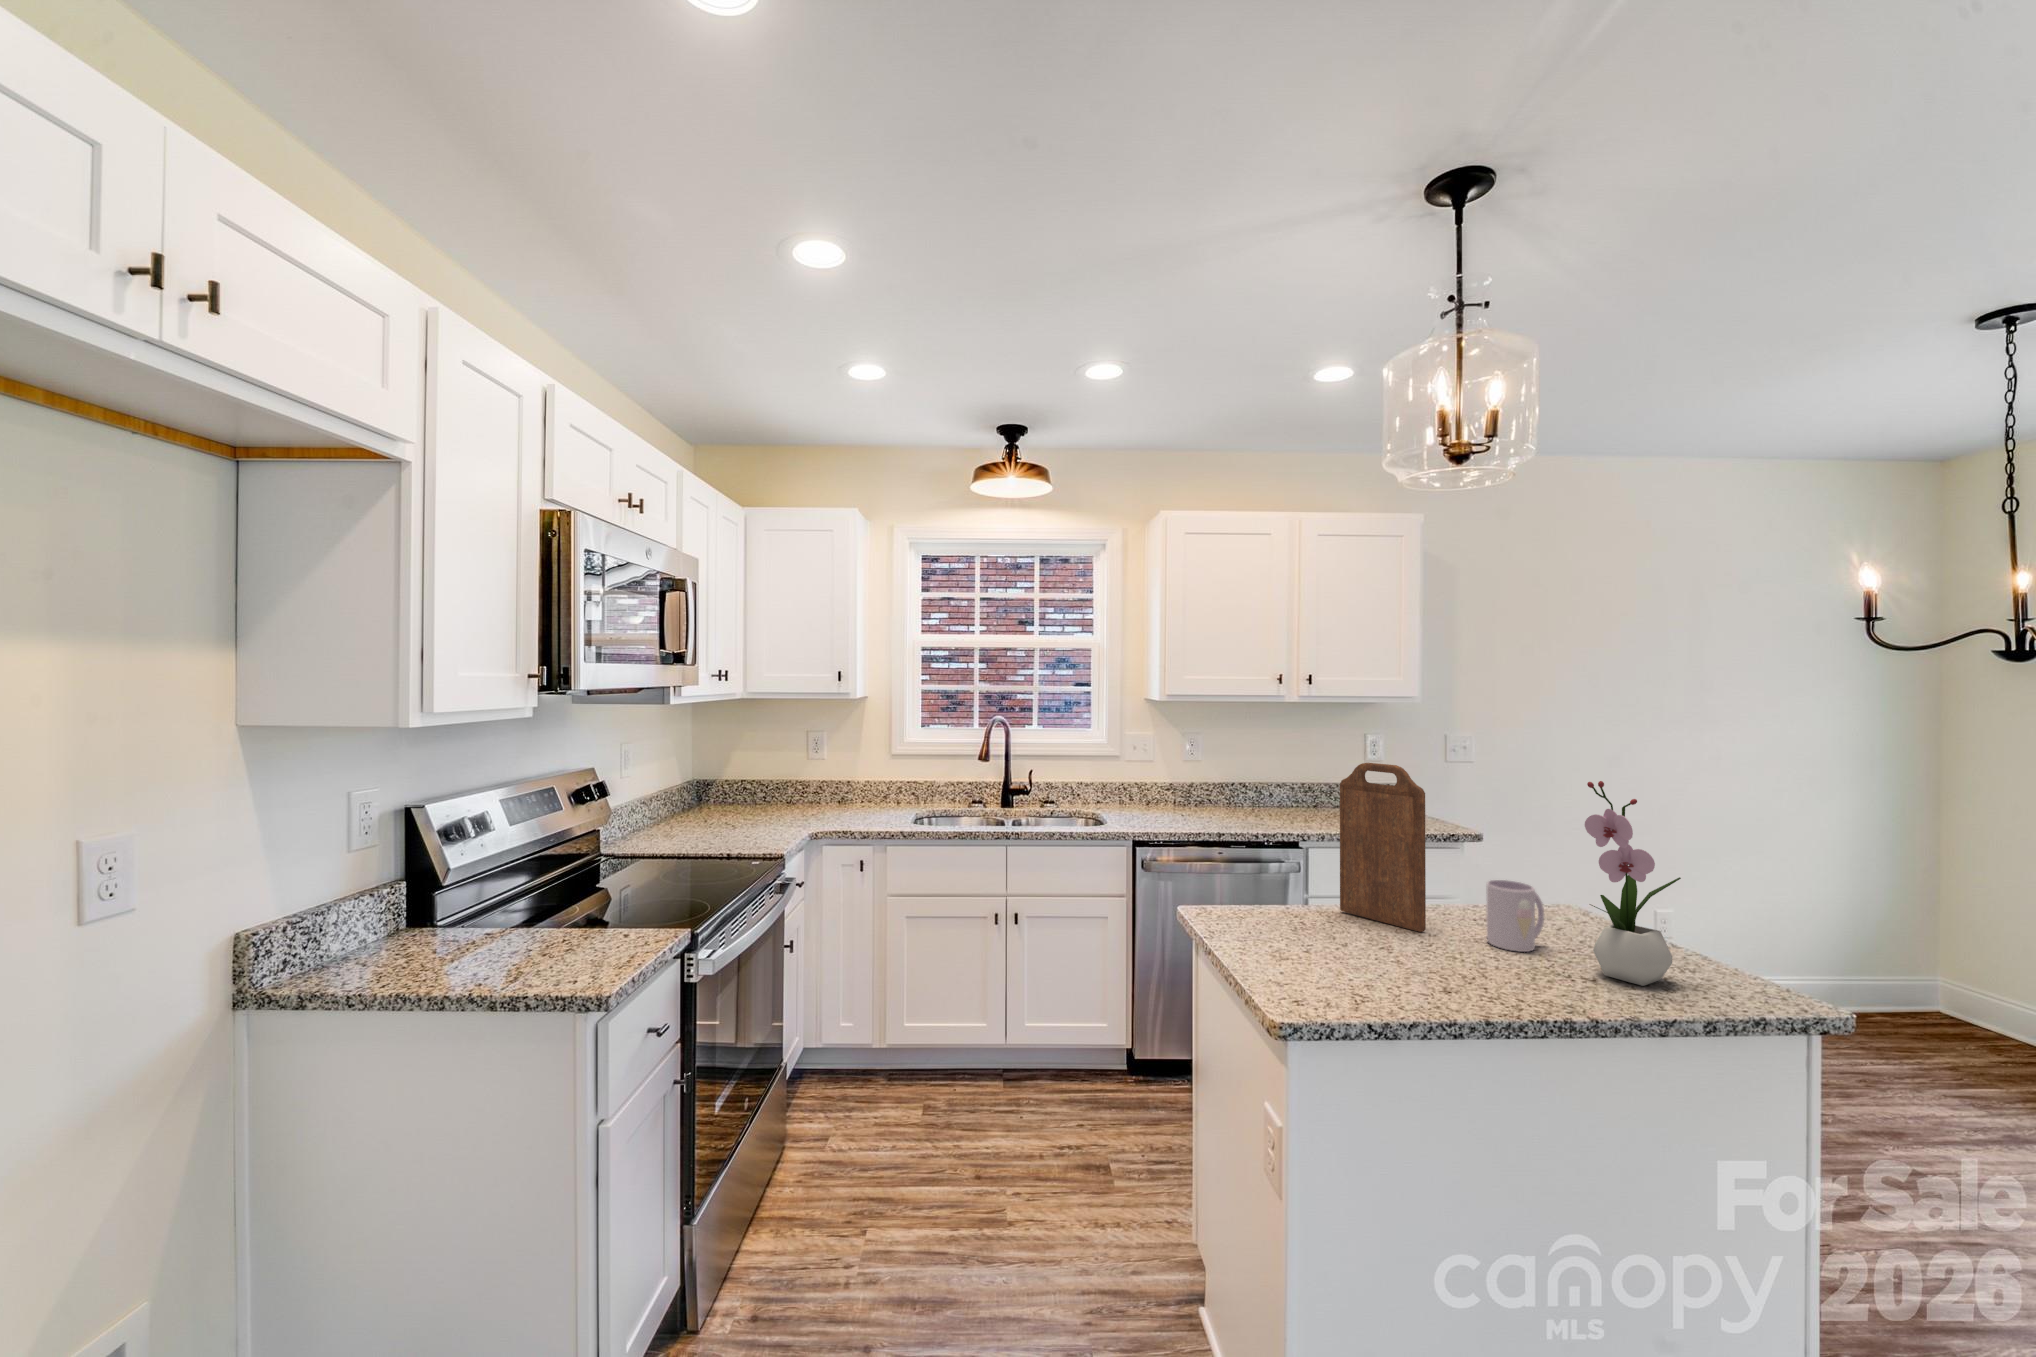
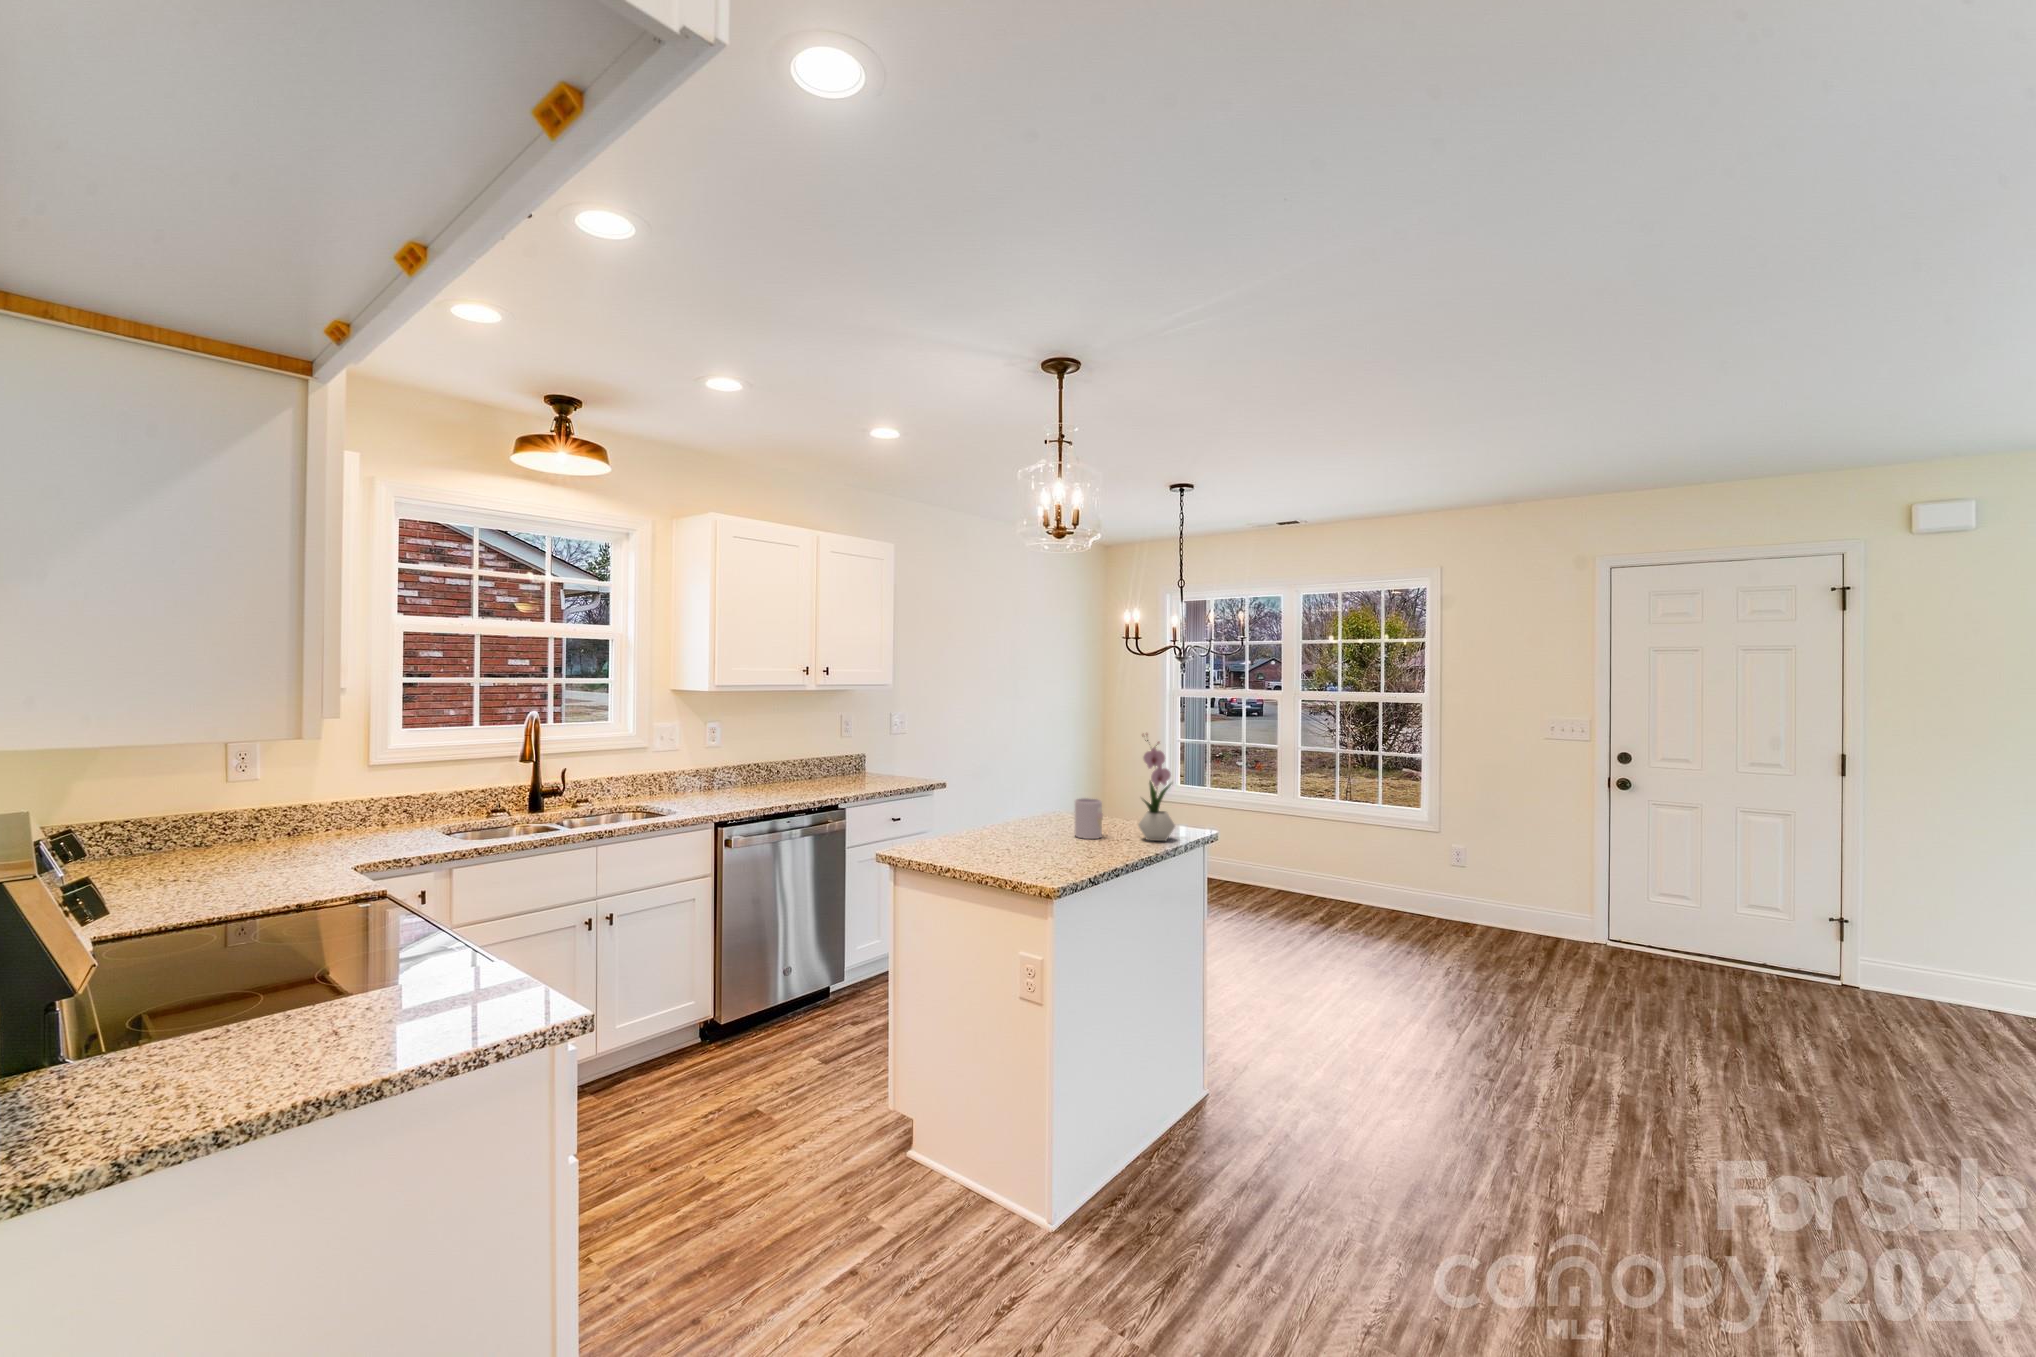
cutting board: present [1340,763,1426,932] -> none [981,732,1043,840]

